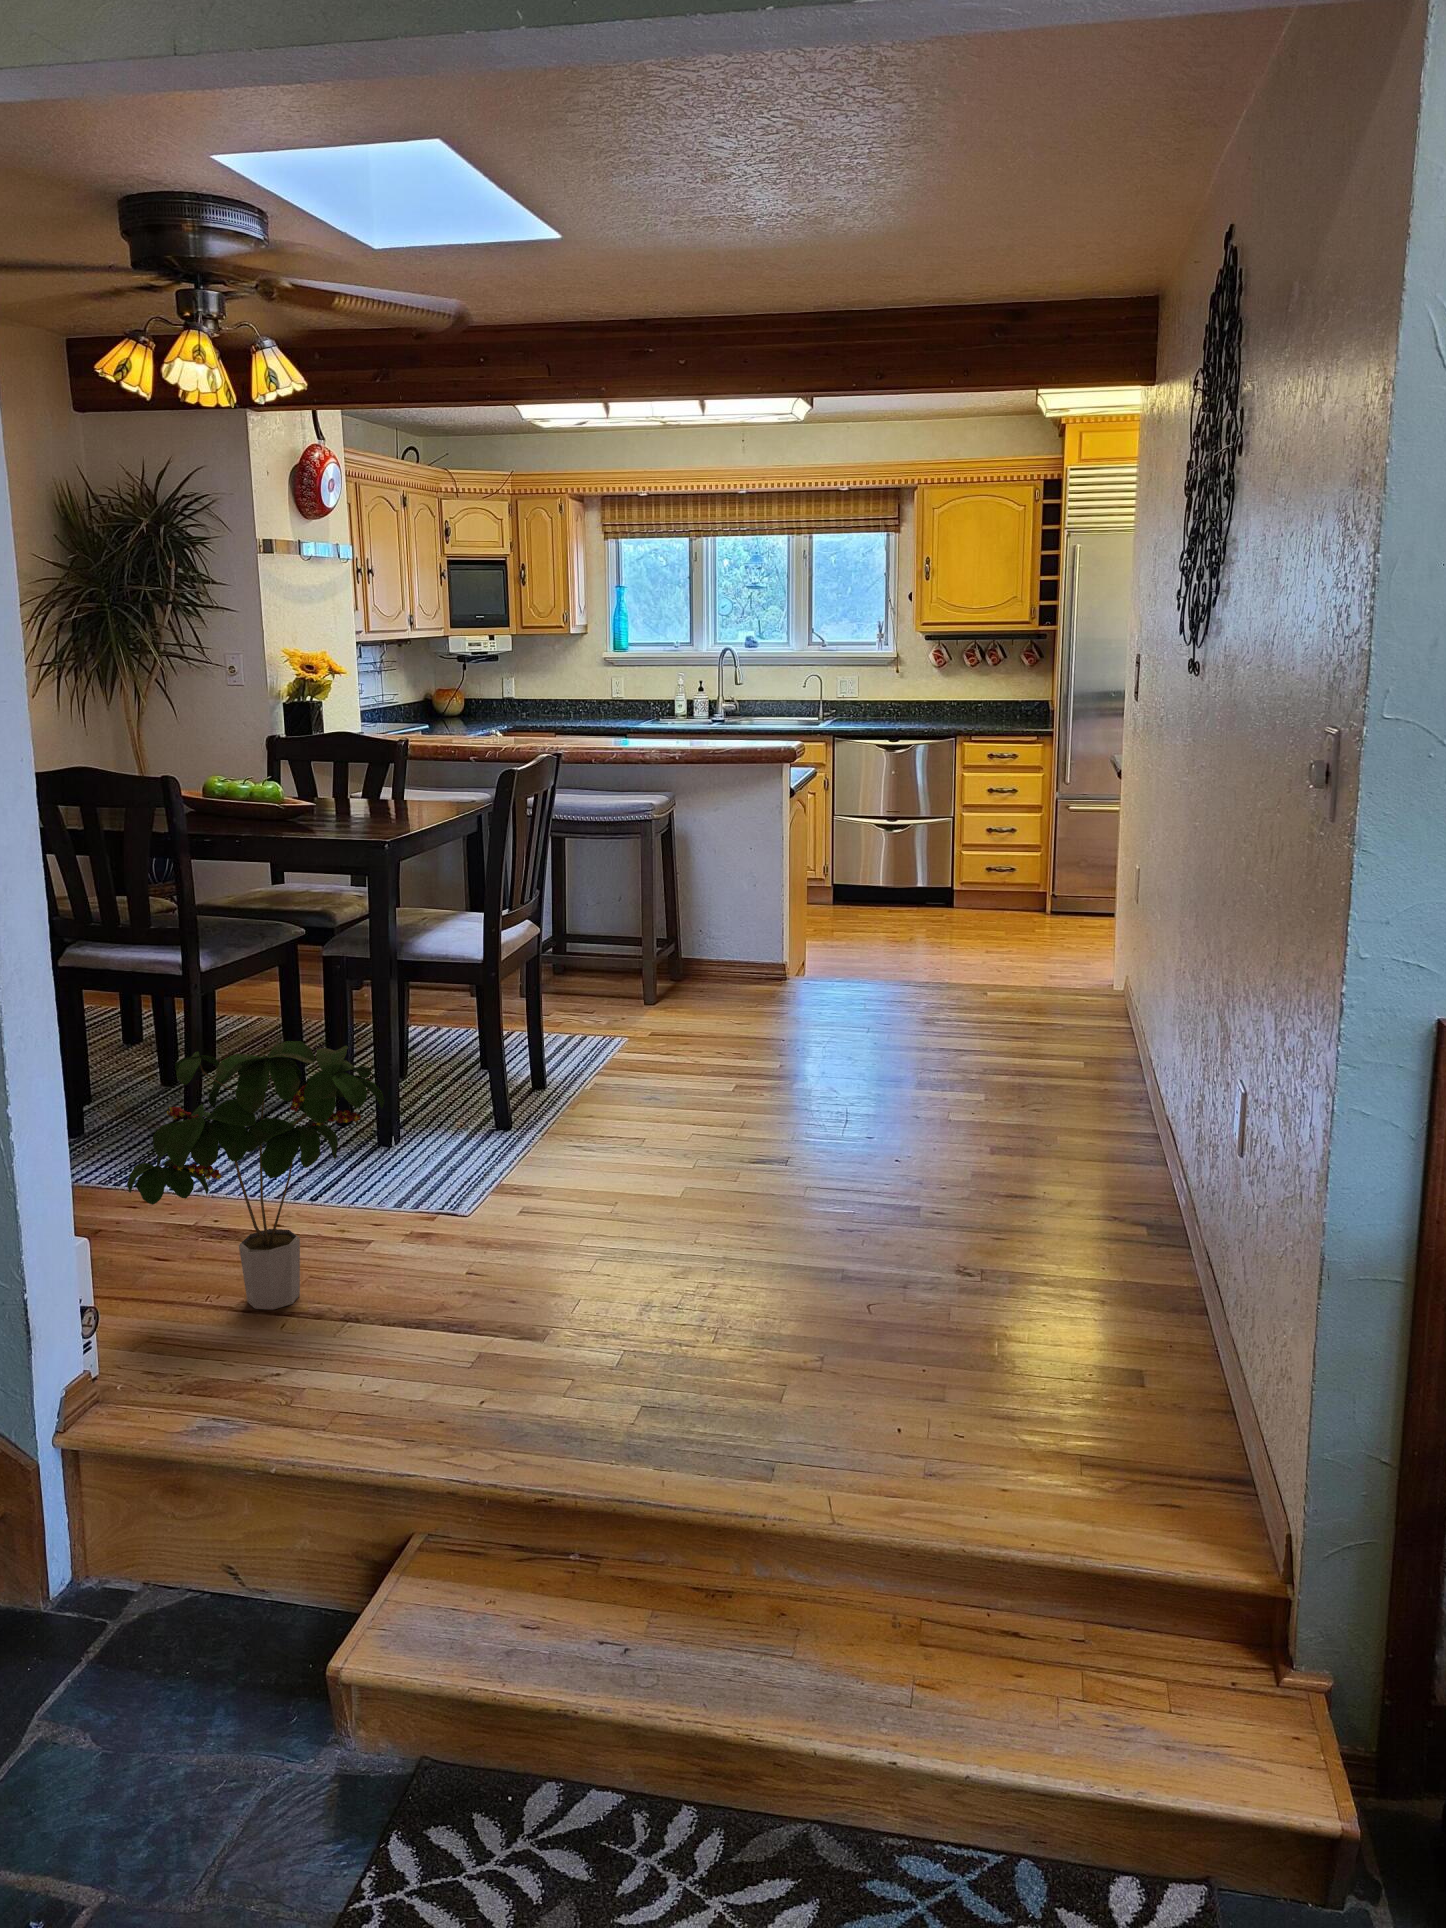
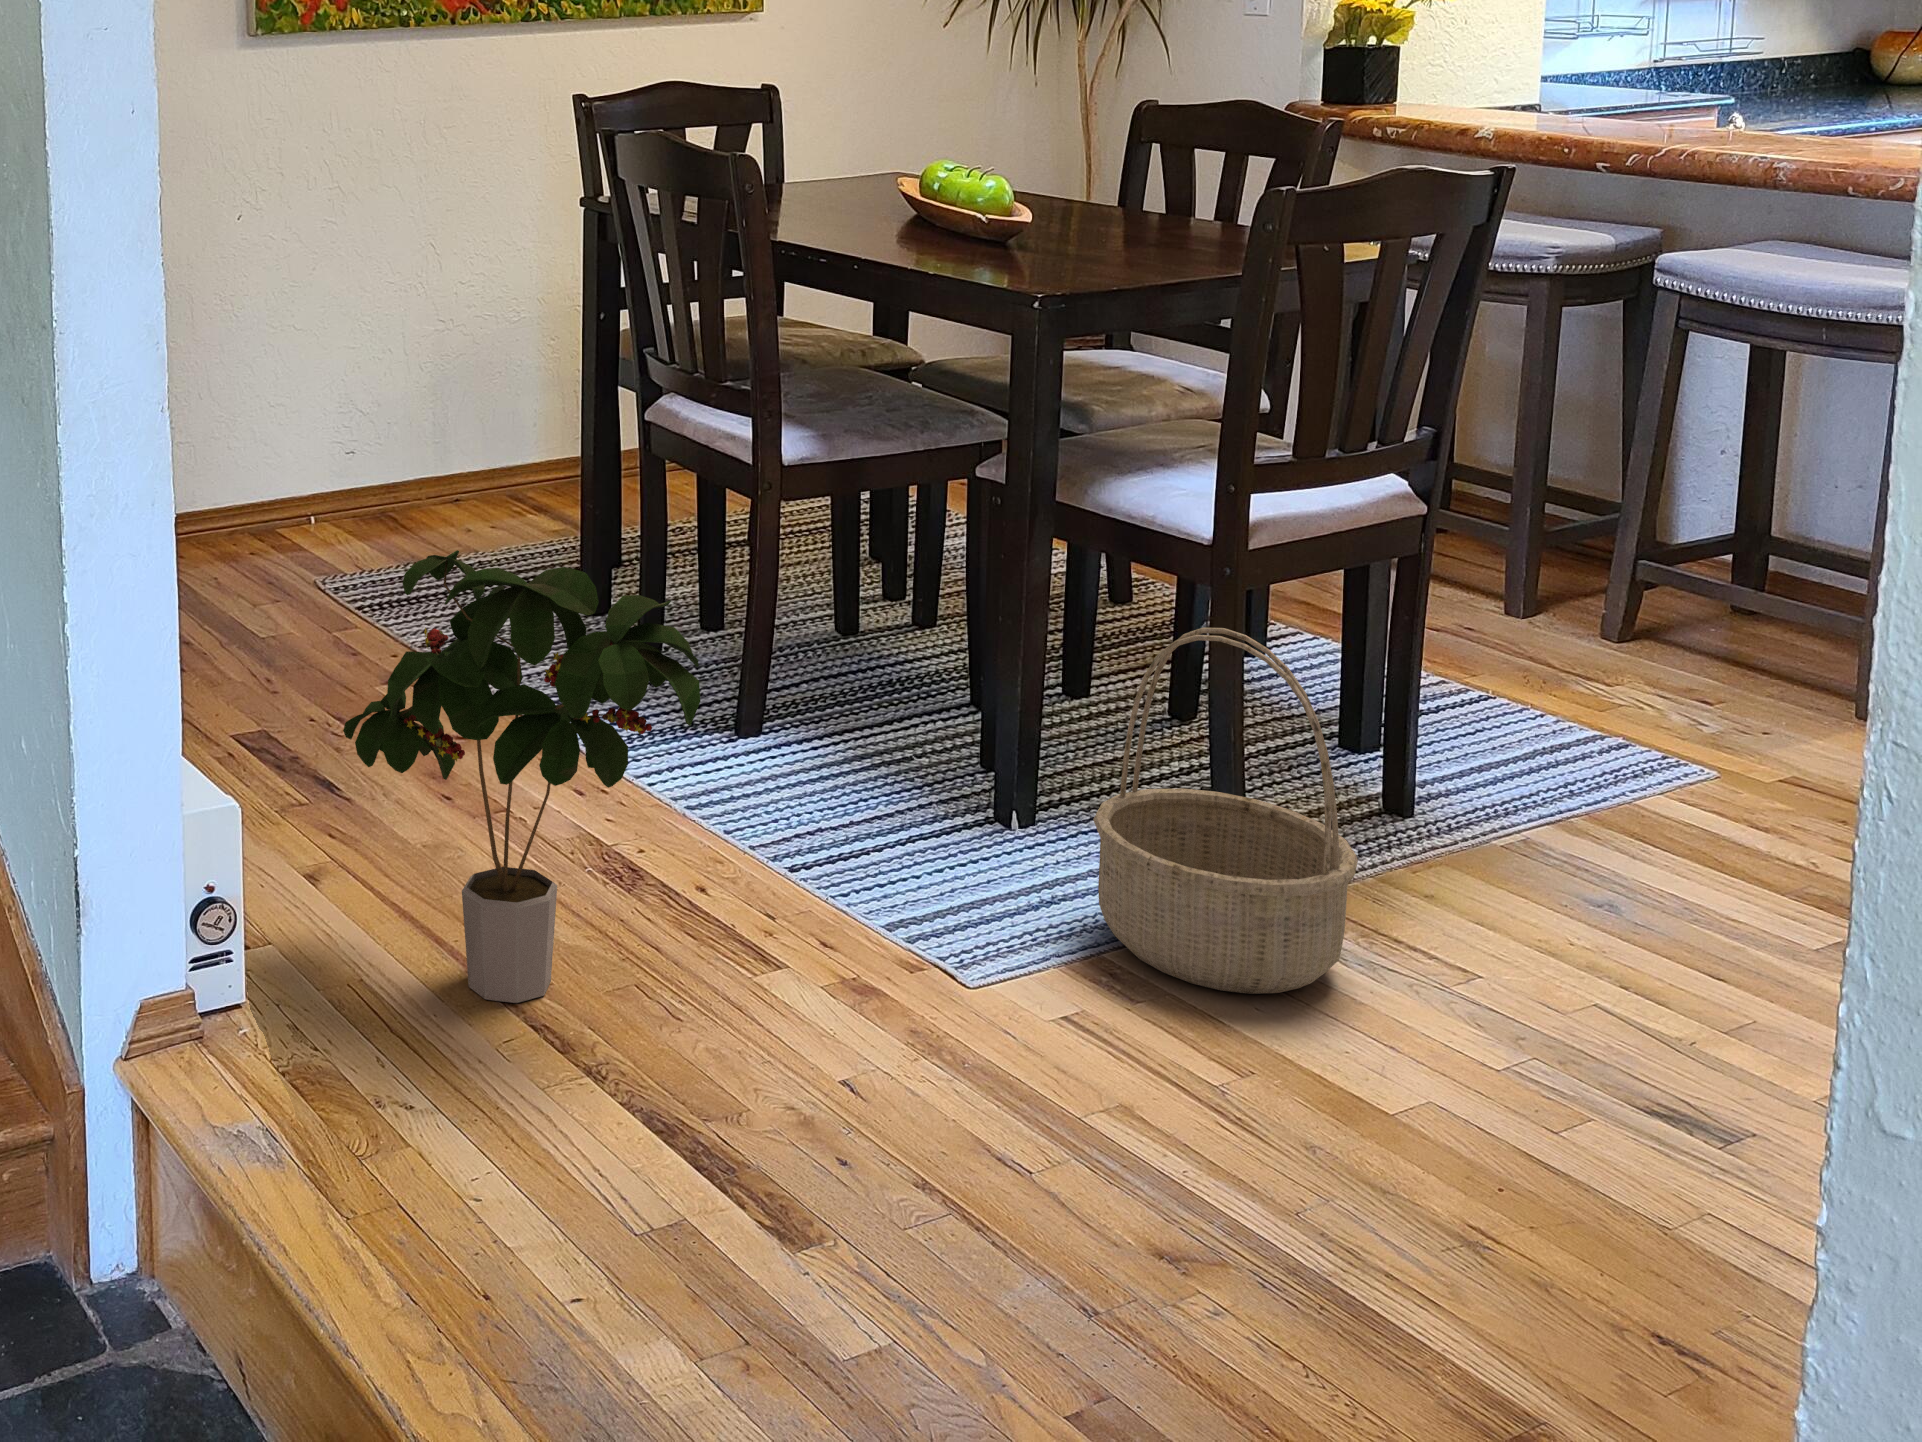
basket: none [477,1002,606,1176] -> present [1093,628,1358,994]

